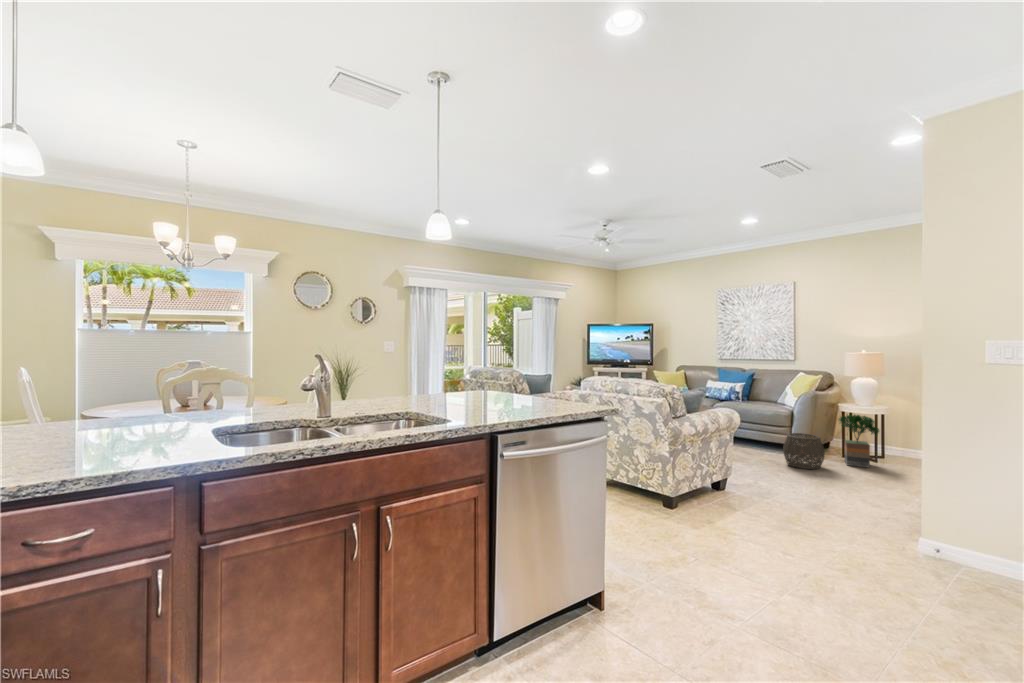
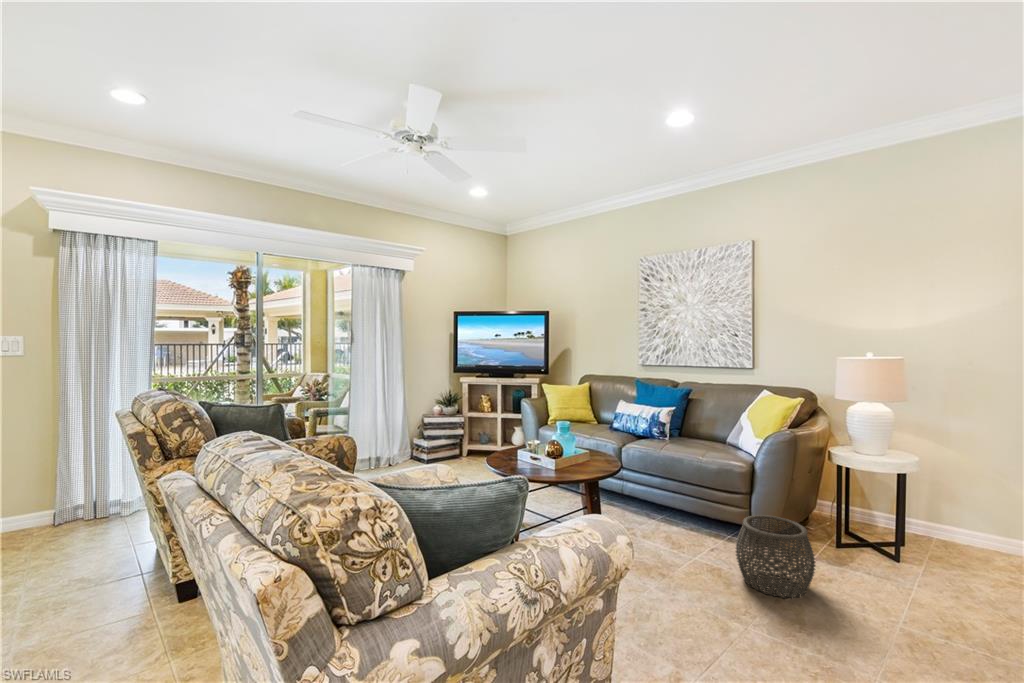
potted tree: present [839,415,879,467] -> none [832,476,918,586]

